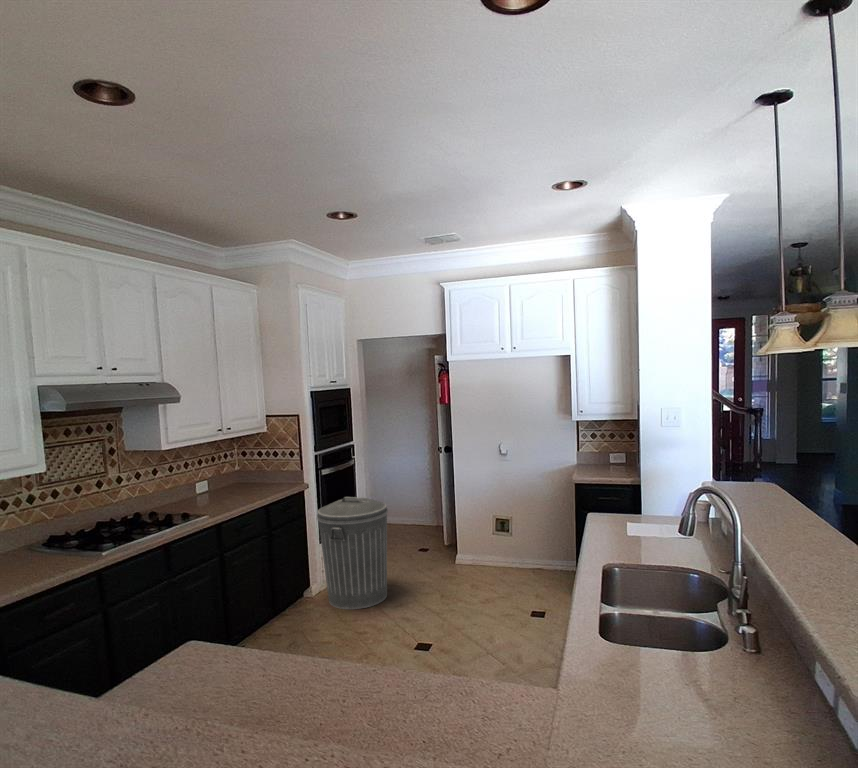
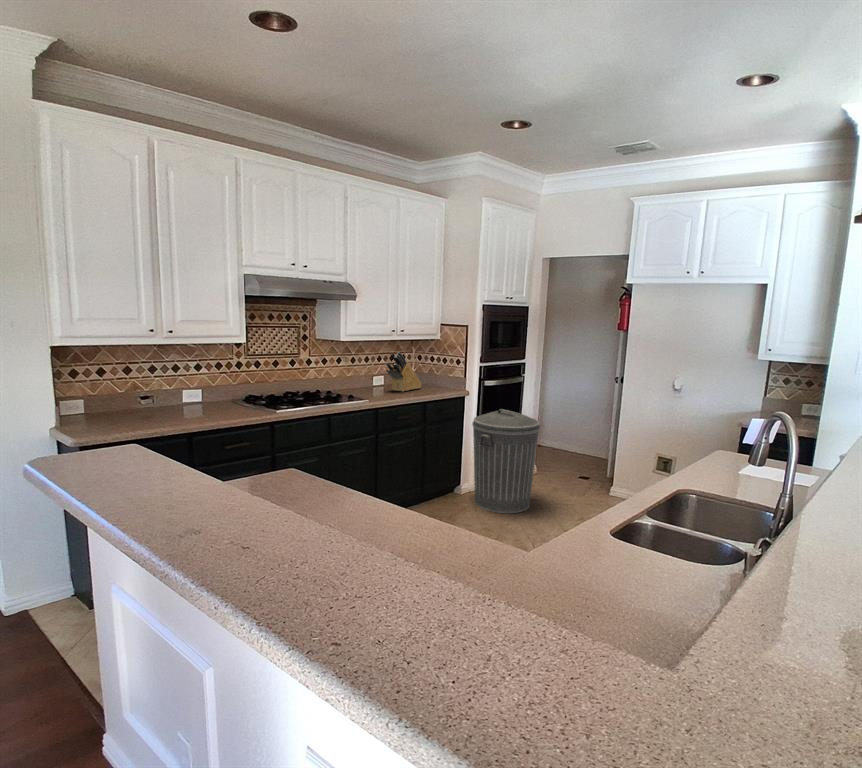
knife block: none [215,452,255,497] -> present [386,352,422,392]

